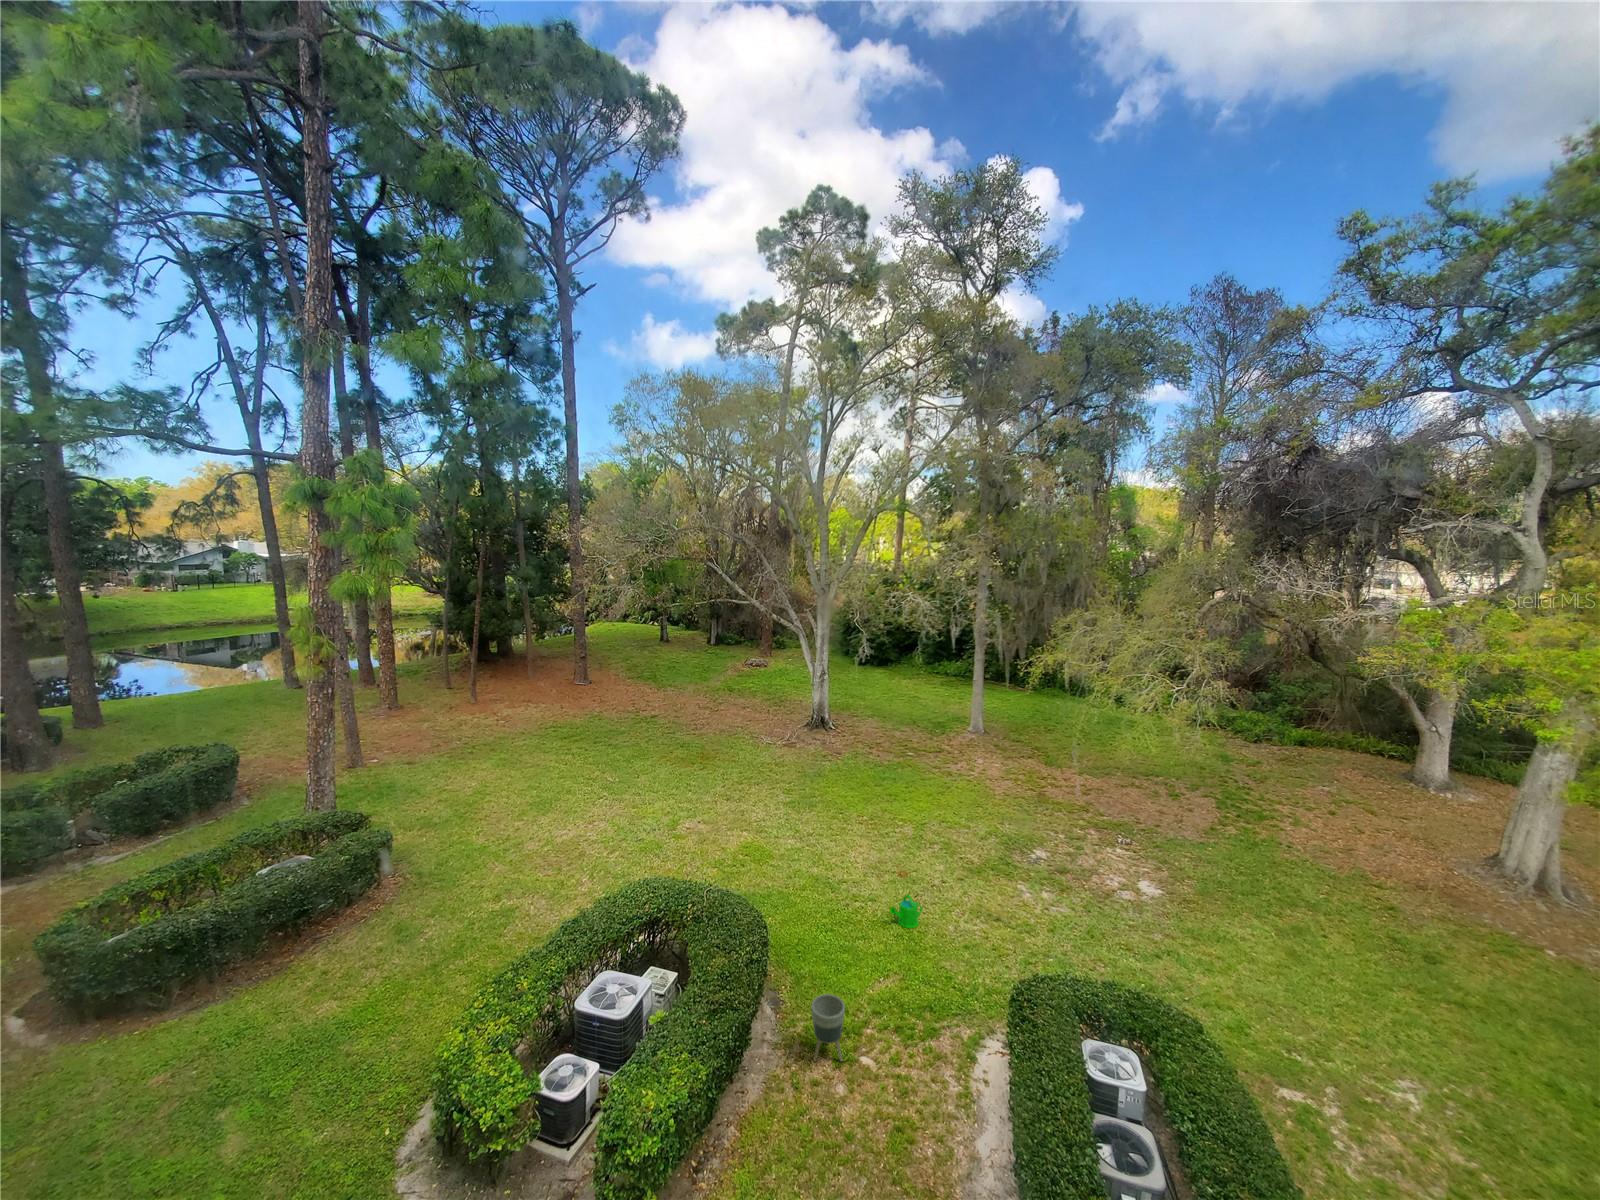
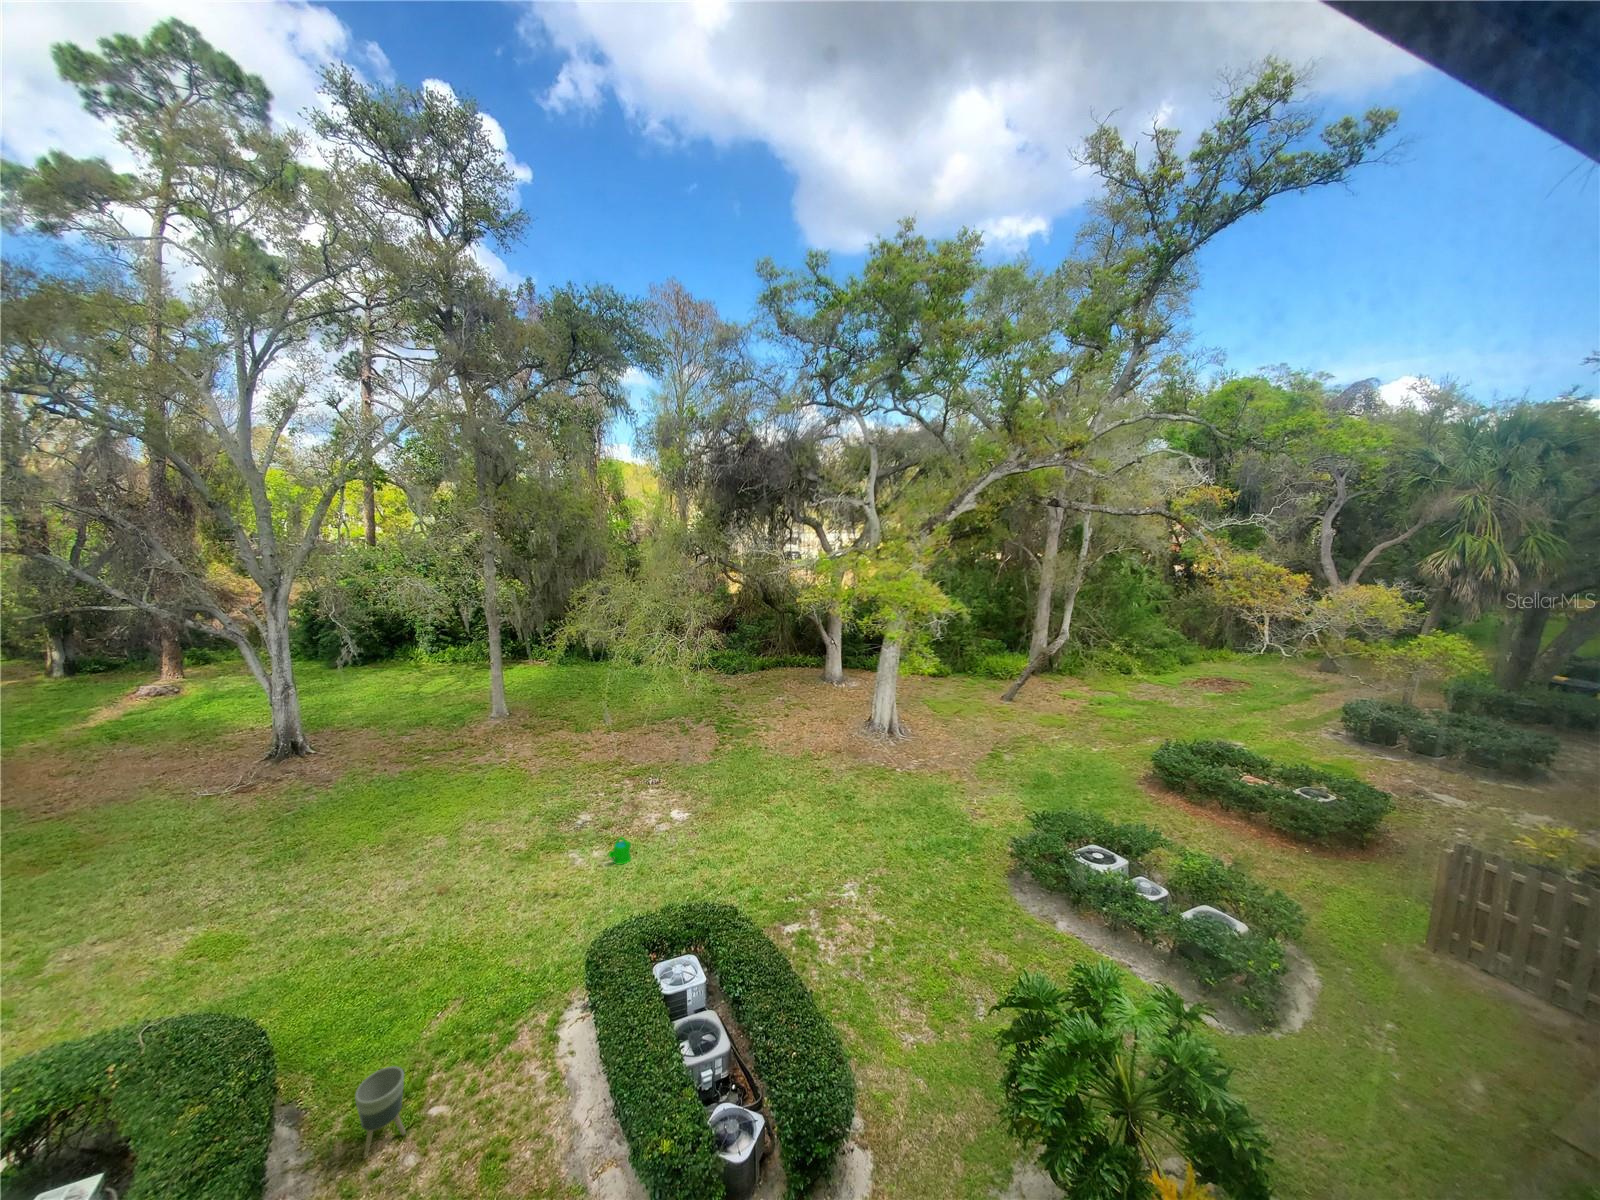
watering can: present [890,895,923,928] -> present [609,837,631,865]

